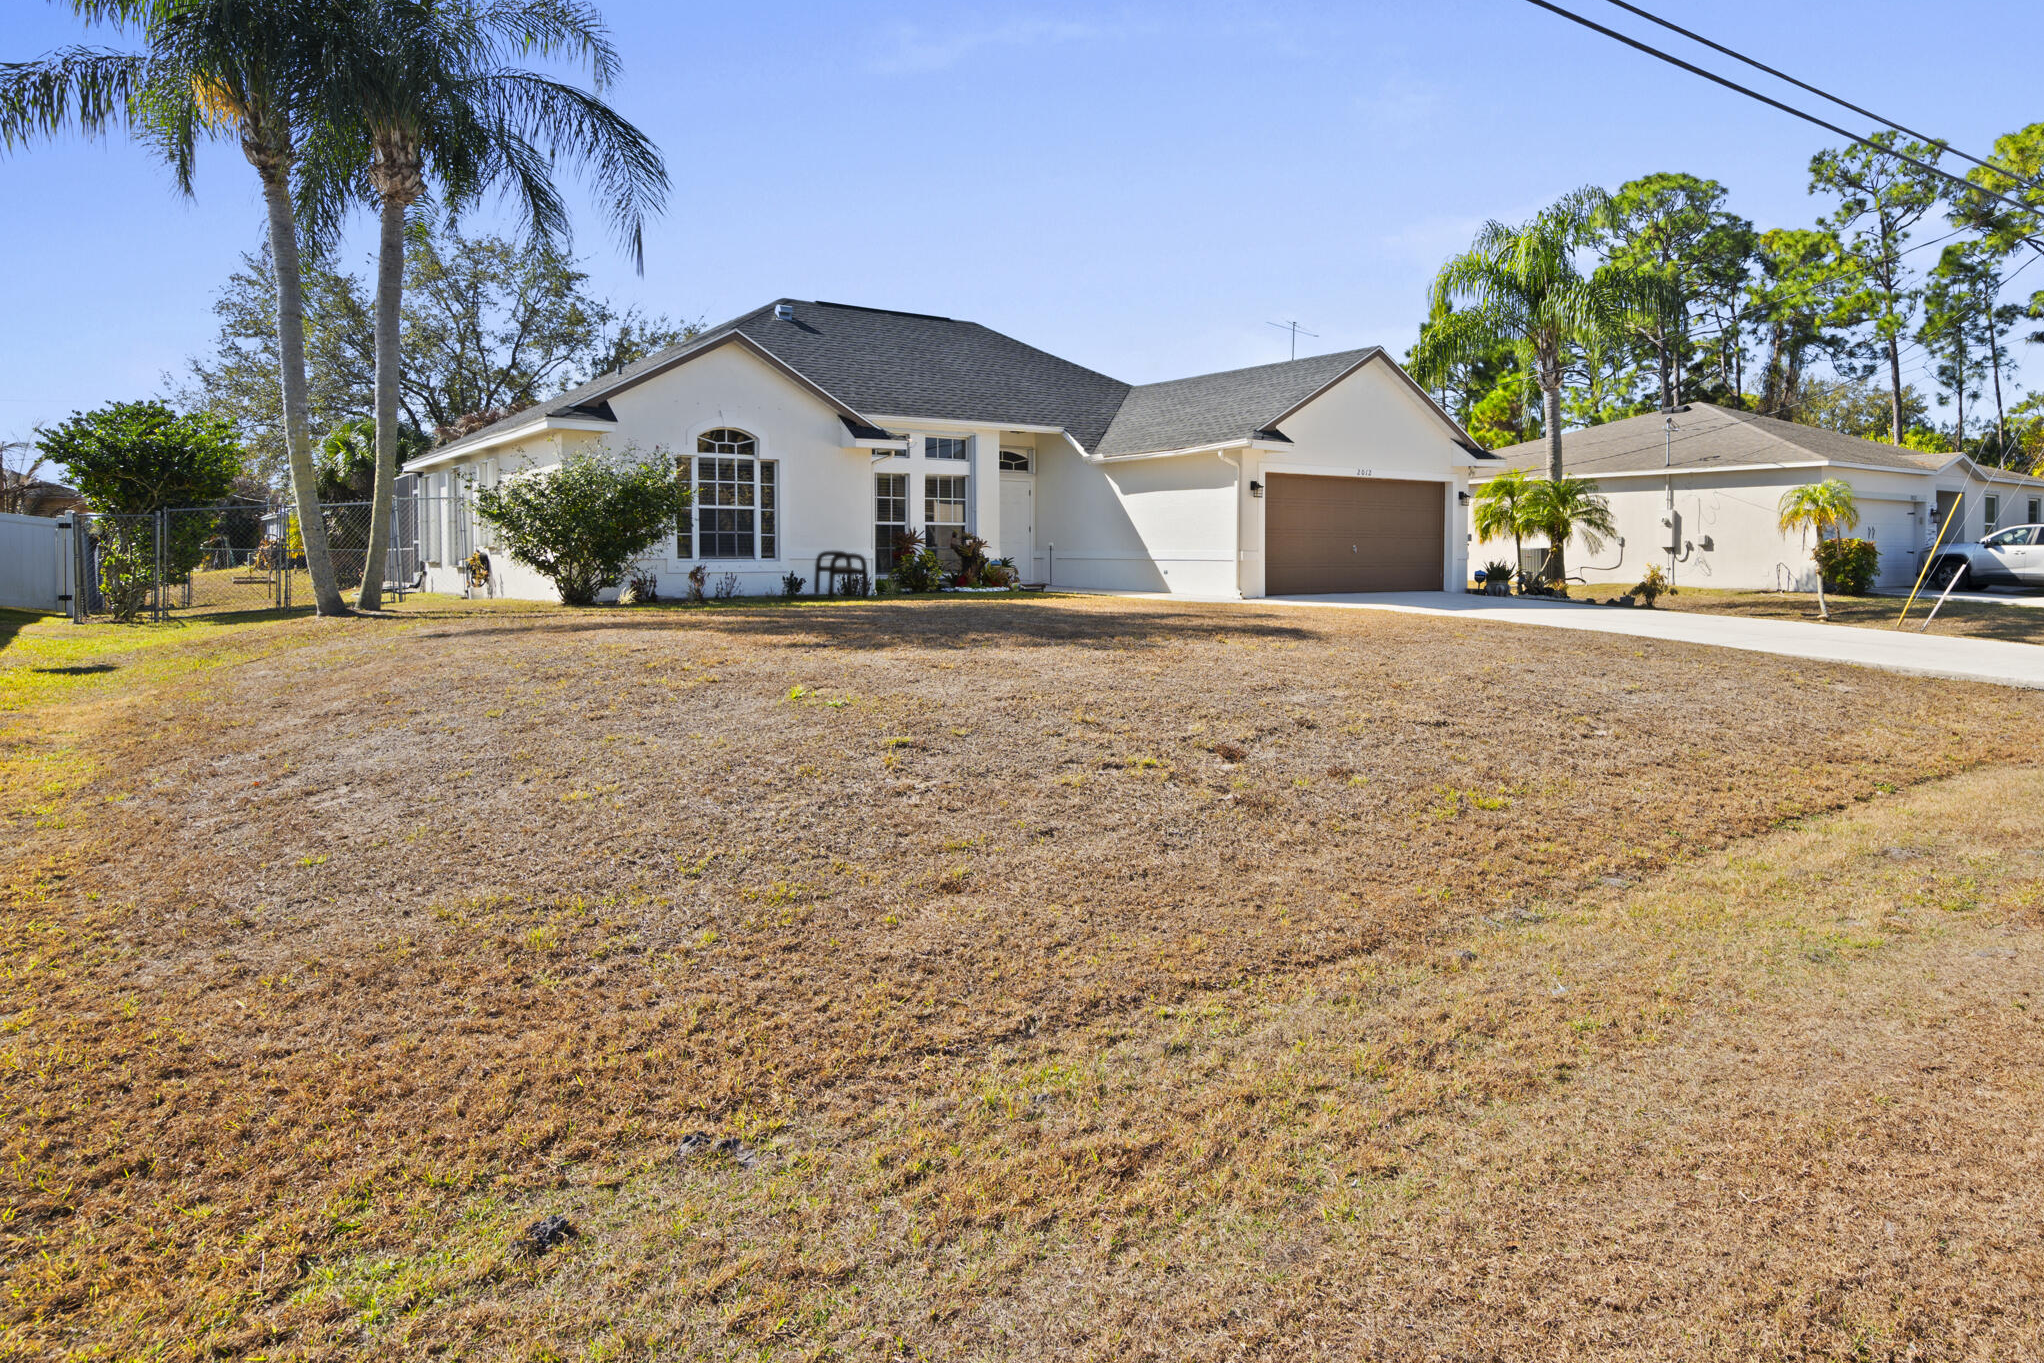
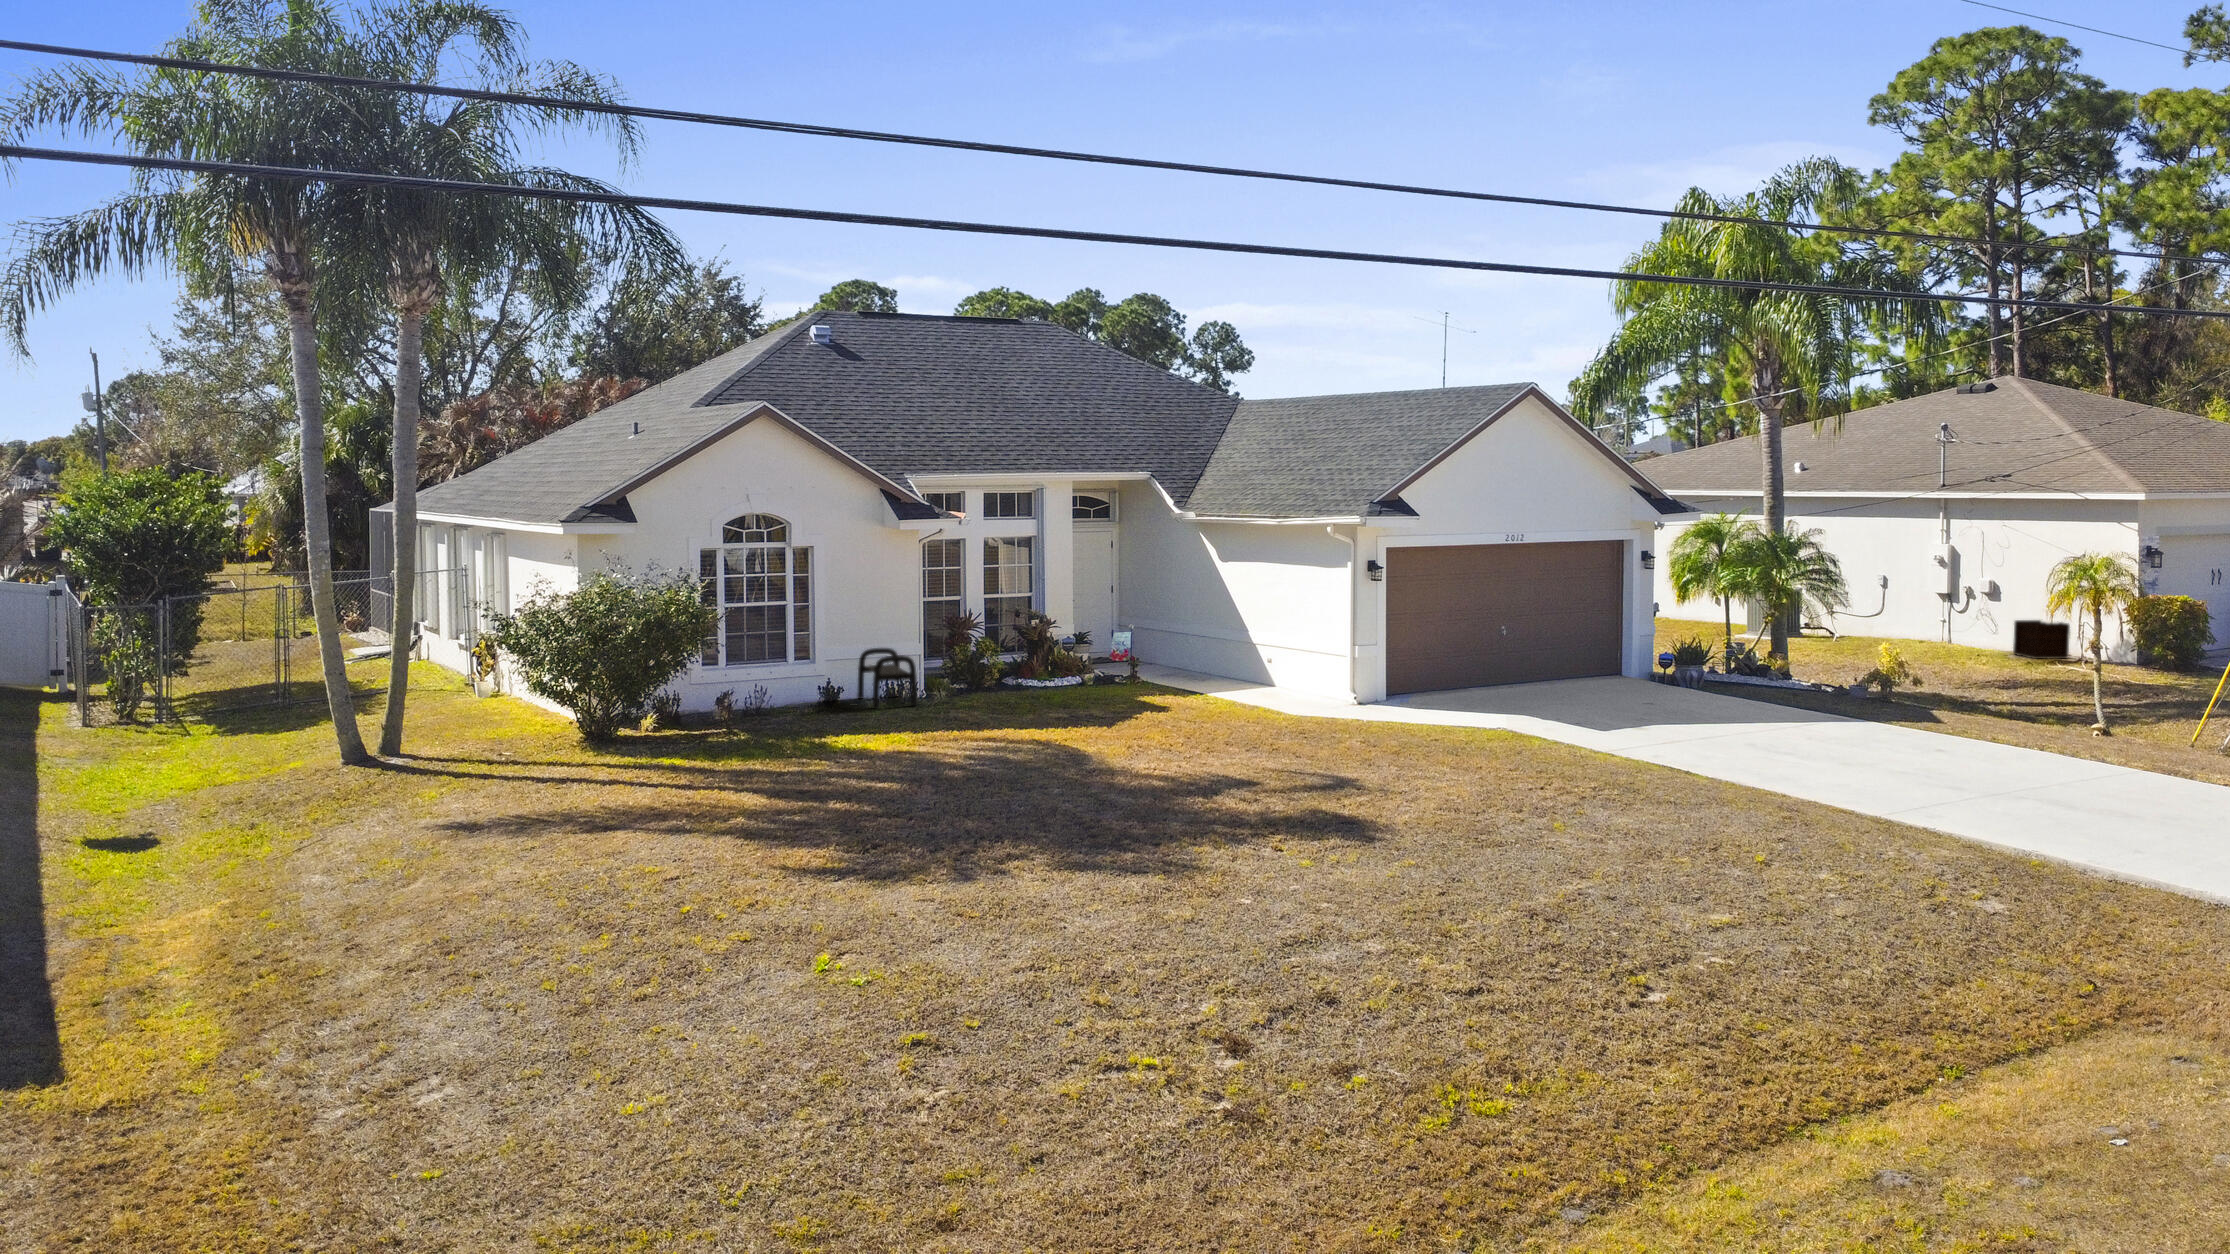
wooden crate: none [1730,563,1772,592] -> present [2013,620,2070,659]

